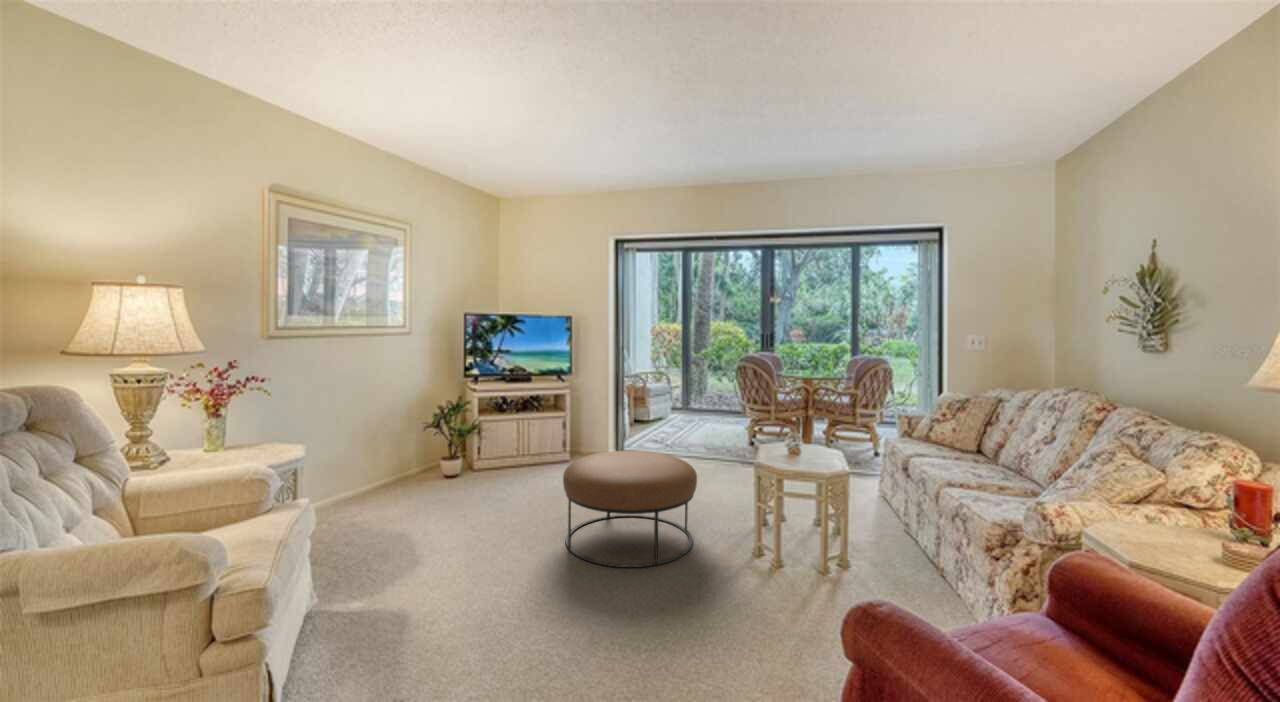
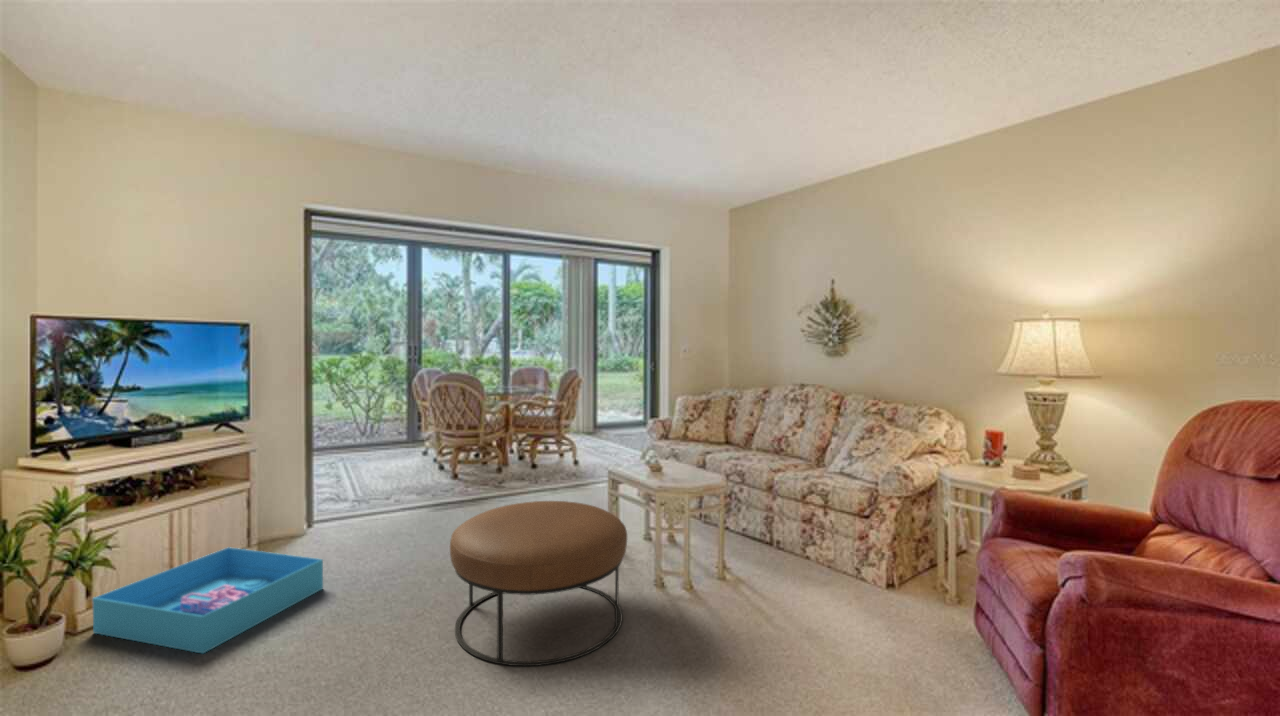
storage bin: none [473,448,565,494] -> present [92,548,323,653]

